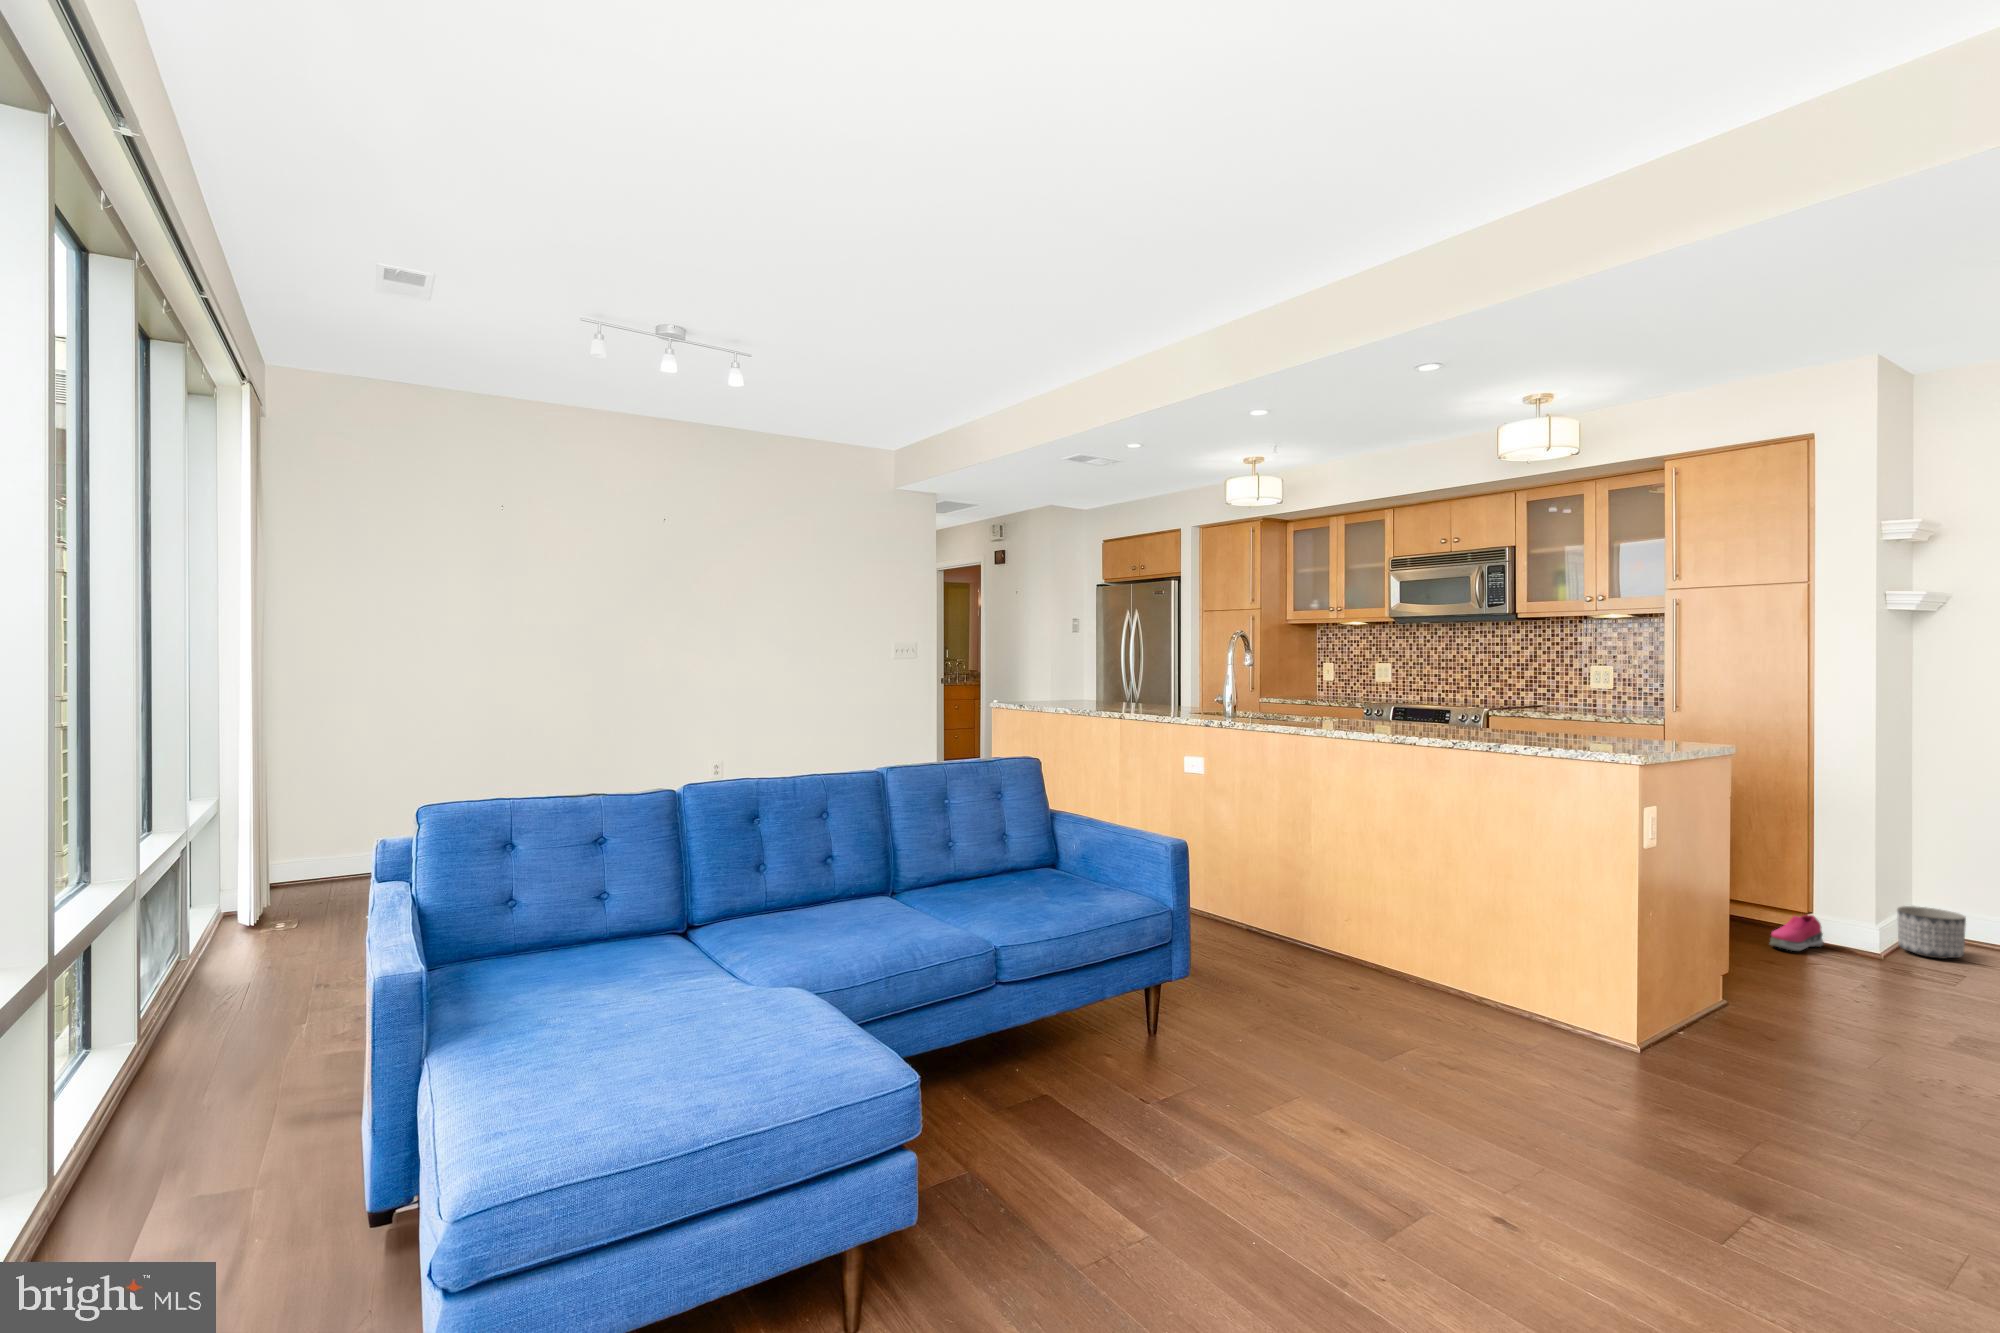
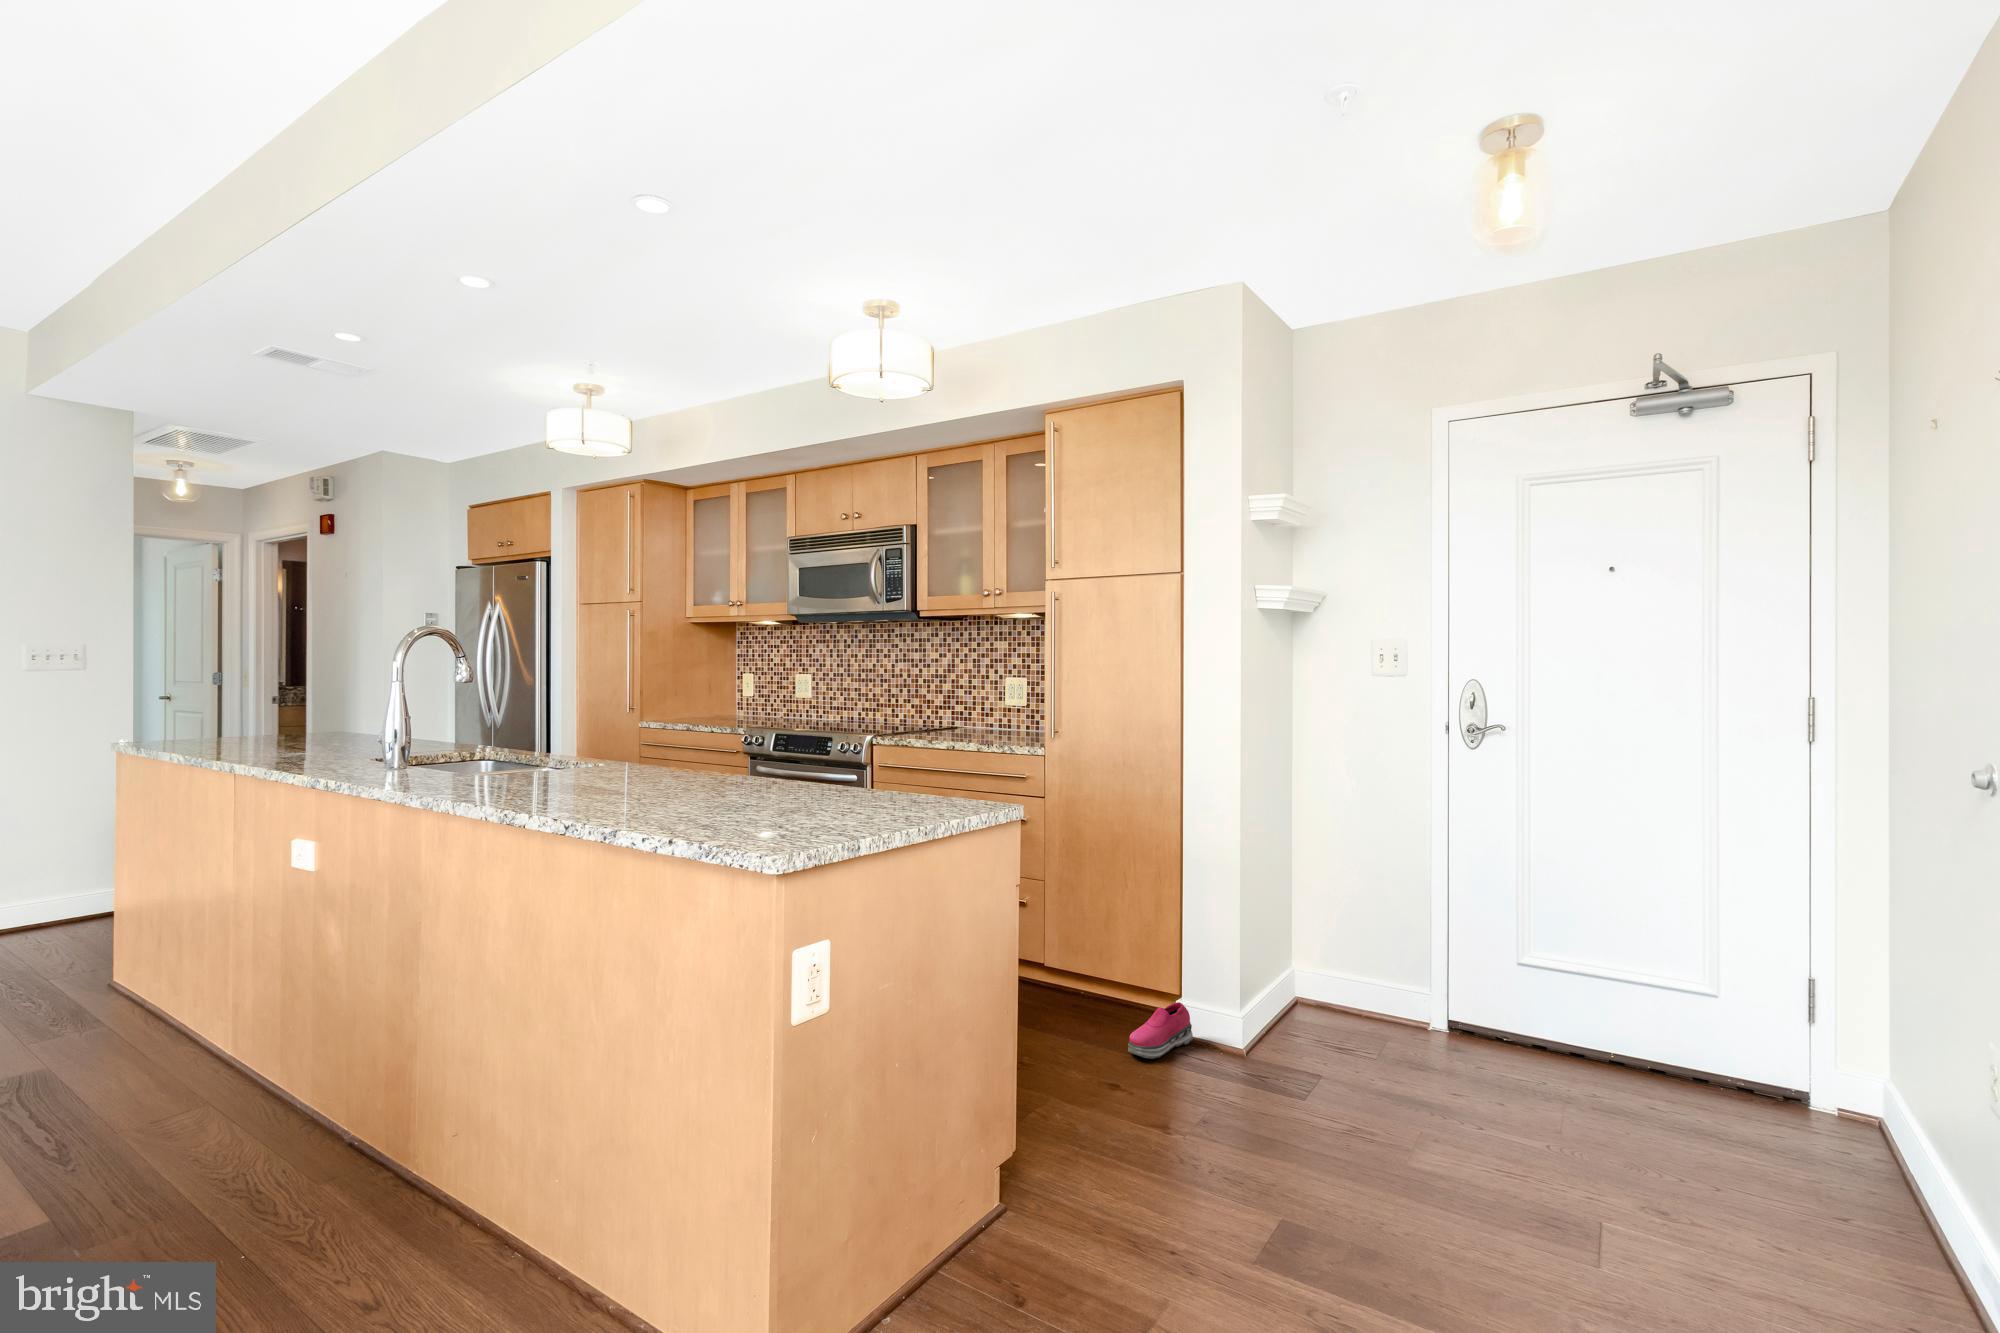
planter: present [1897,906,1966,959] -> none [1270,978,1335,1046]

